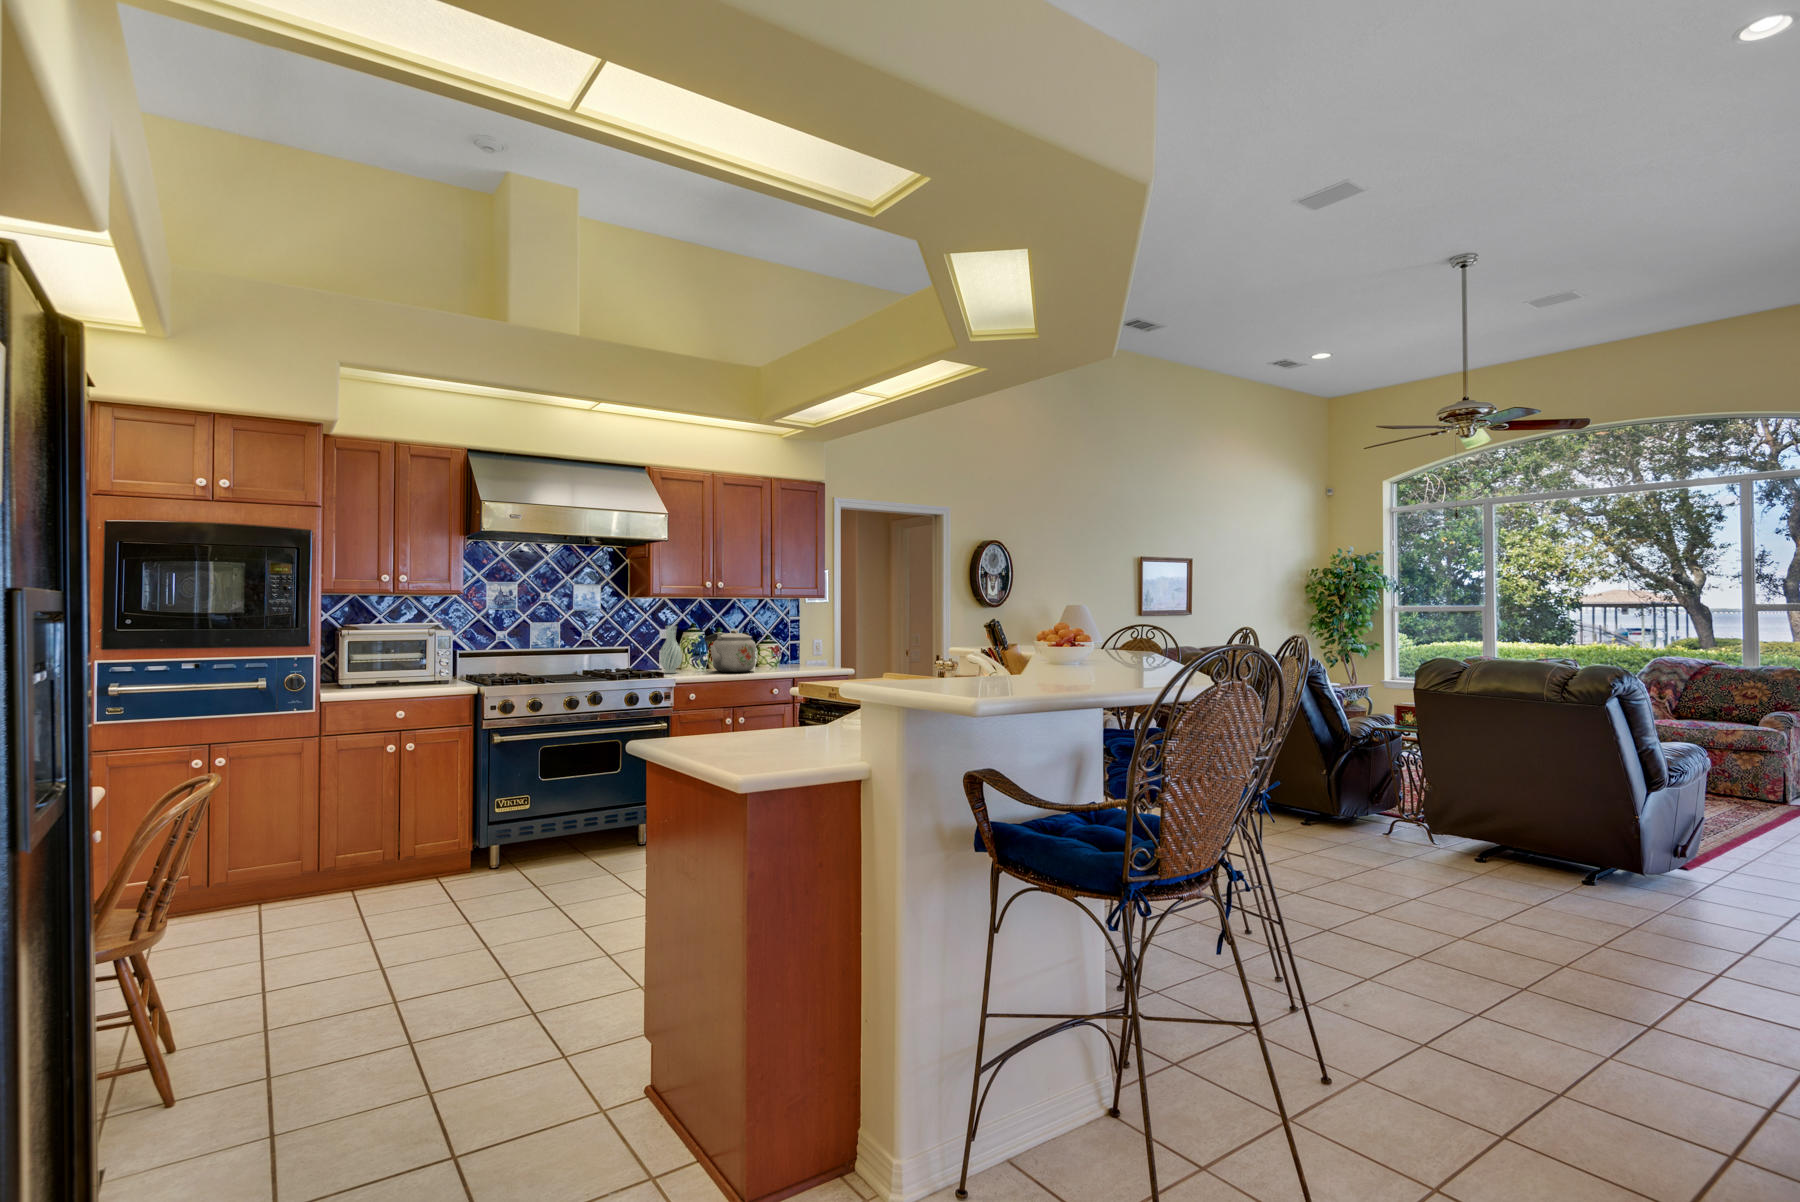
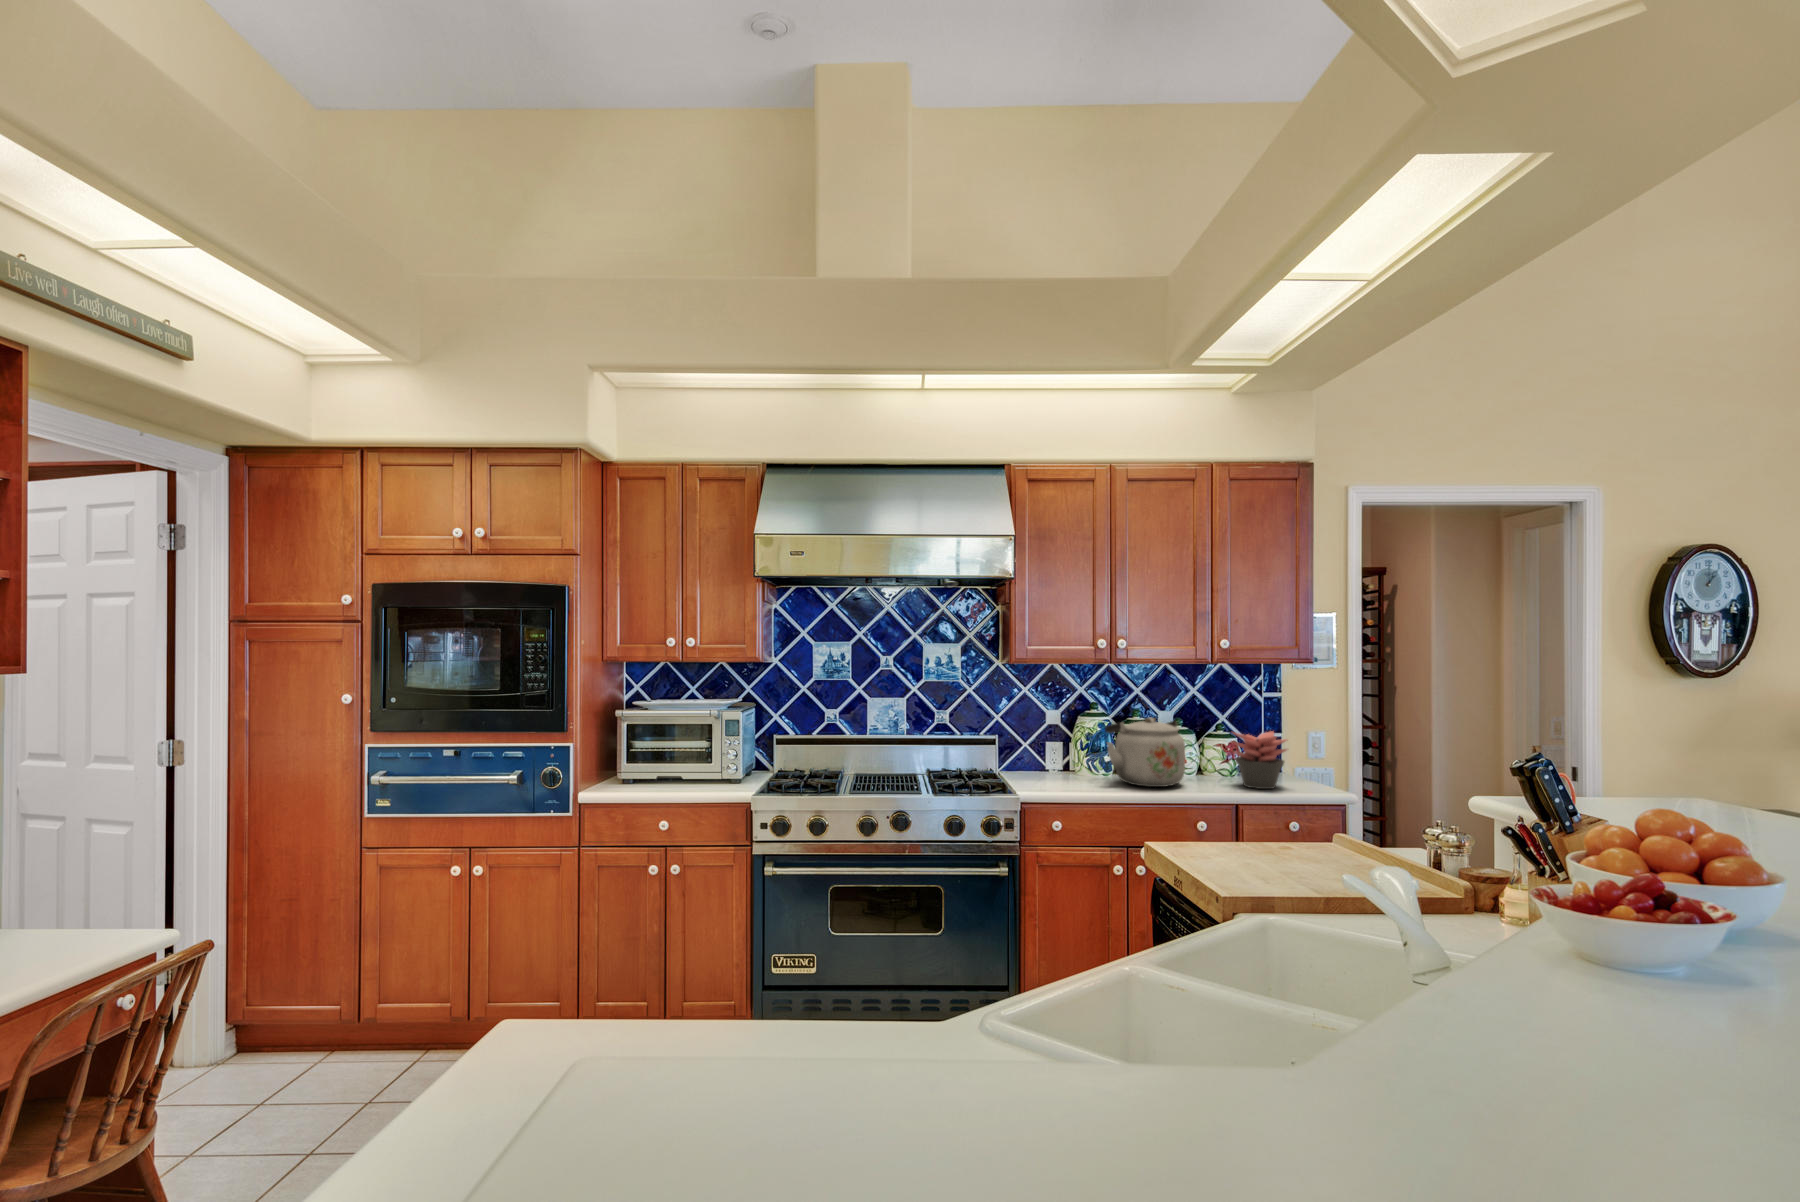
vase: present [659,626,682,673] -> none [1034,706,1068,780]
succulent plant: none [780,637,812,670] -> present [1233,731,1288,789]

